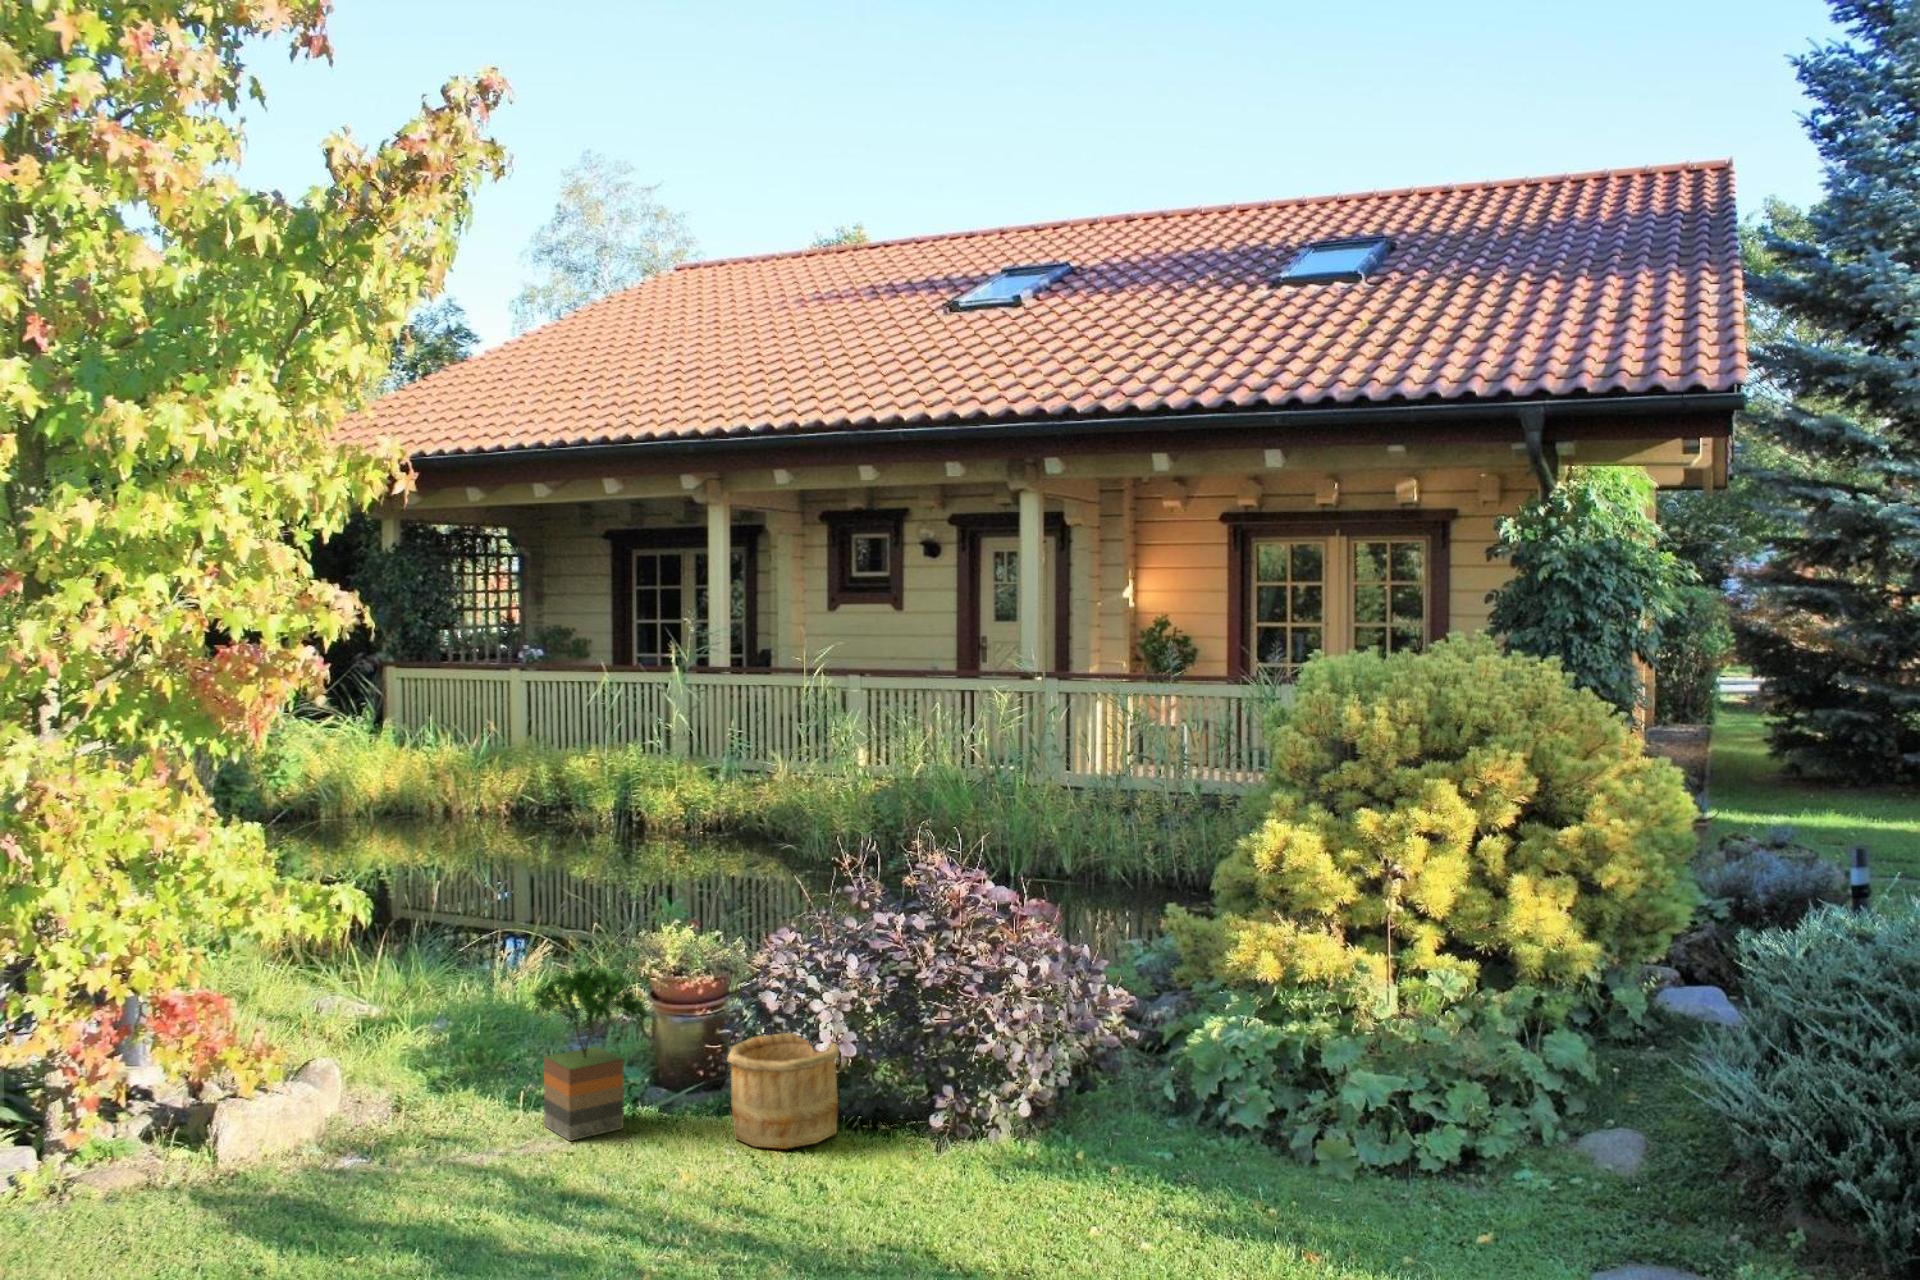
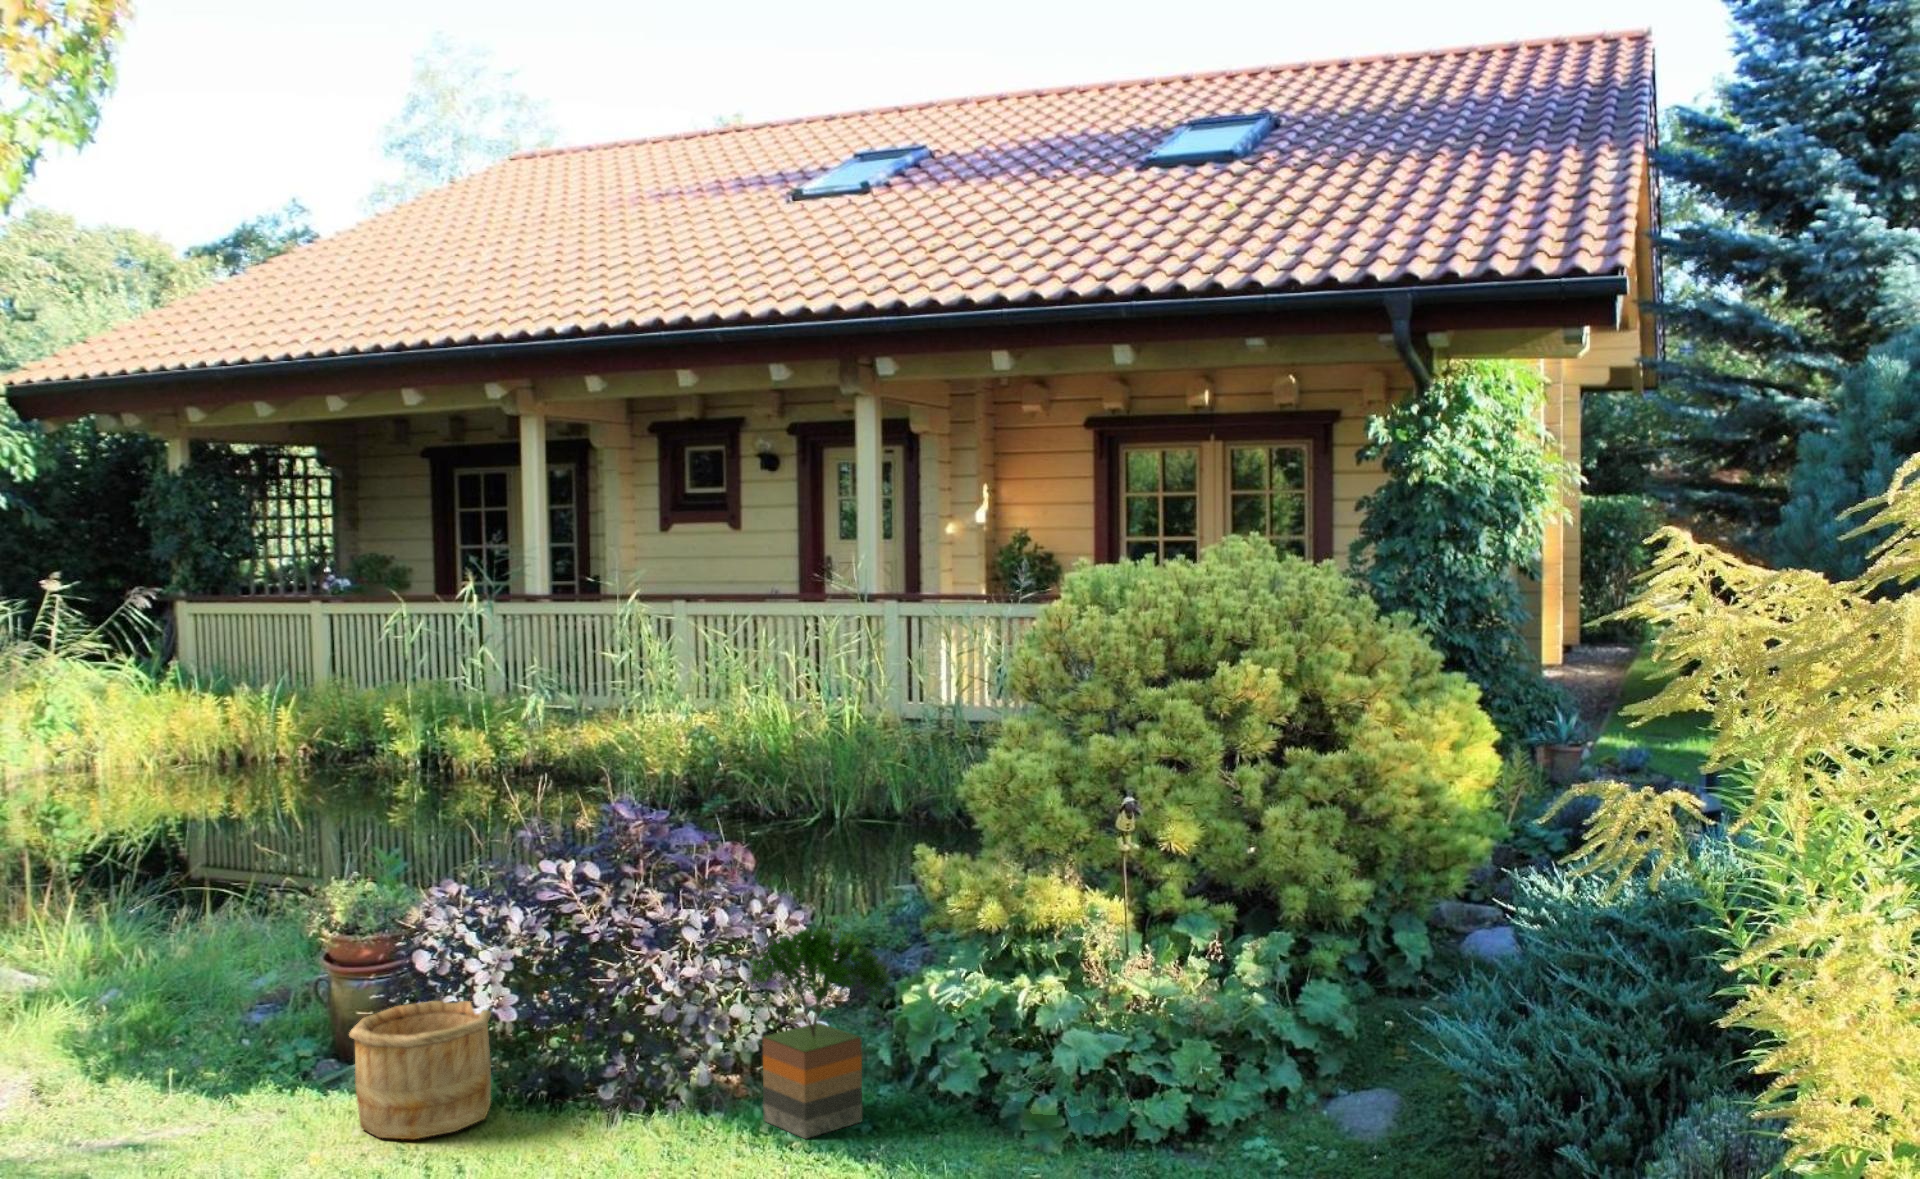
potted tree: present [532,968,649,1141] -> present [748,928,892,1139]

